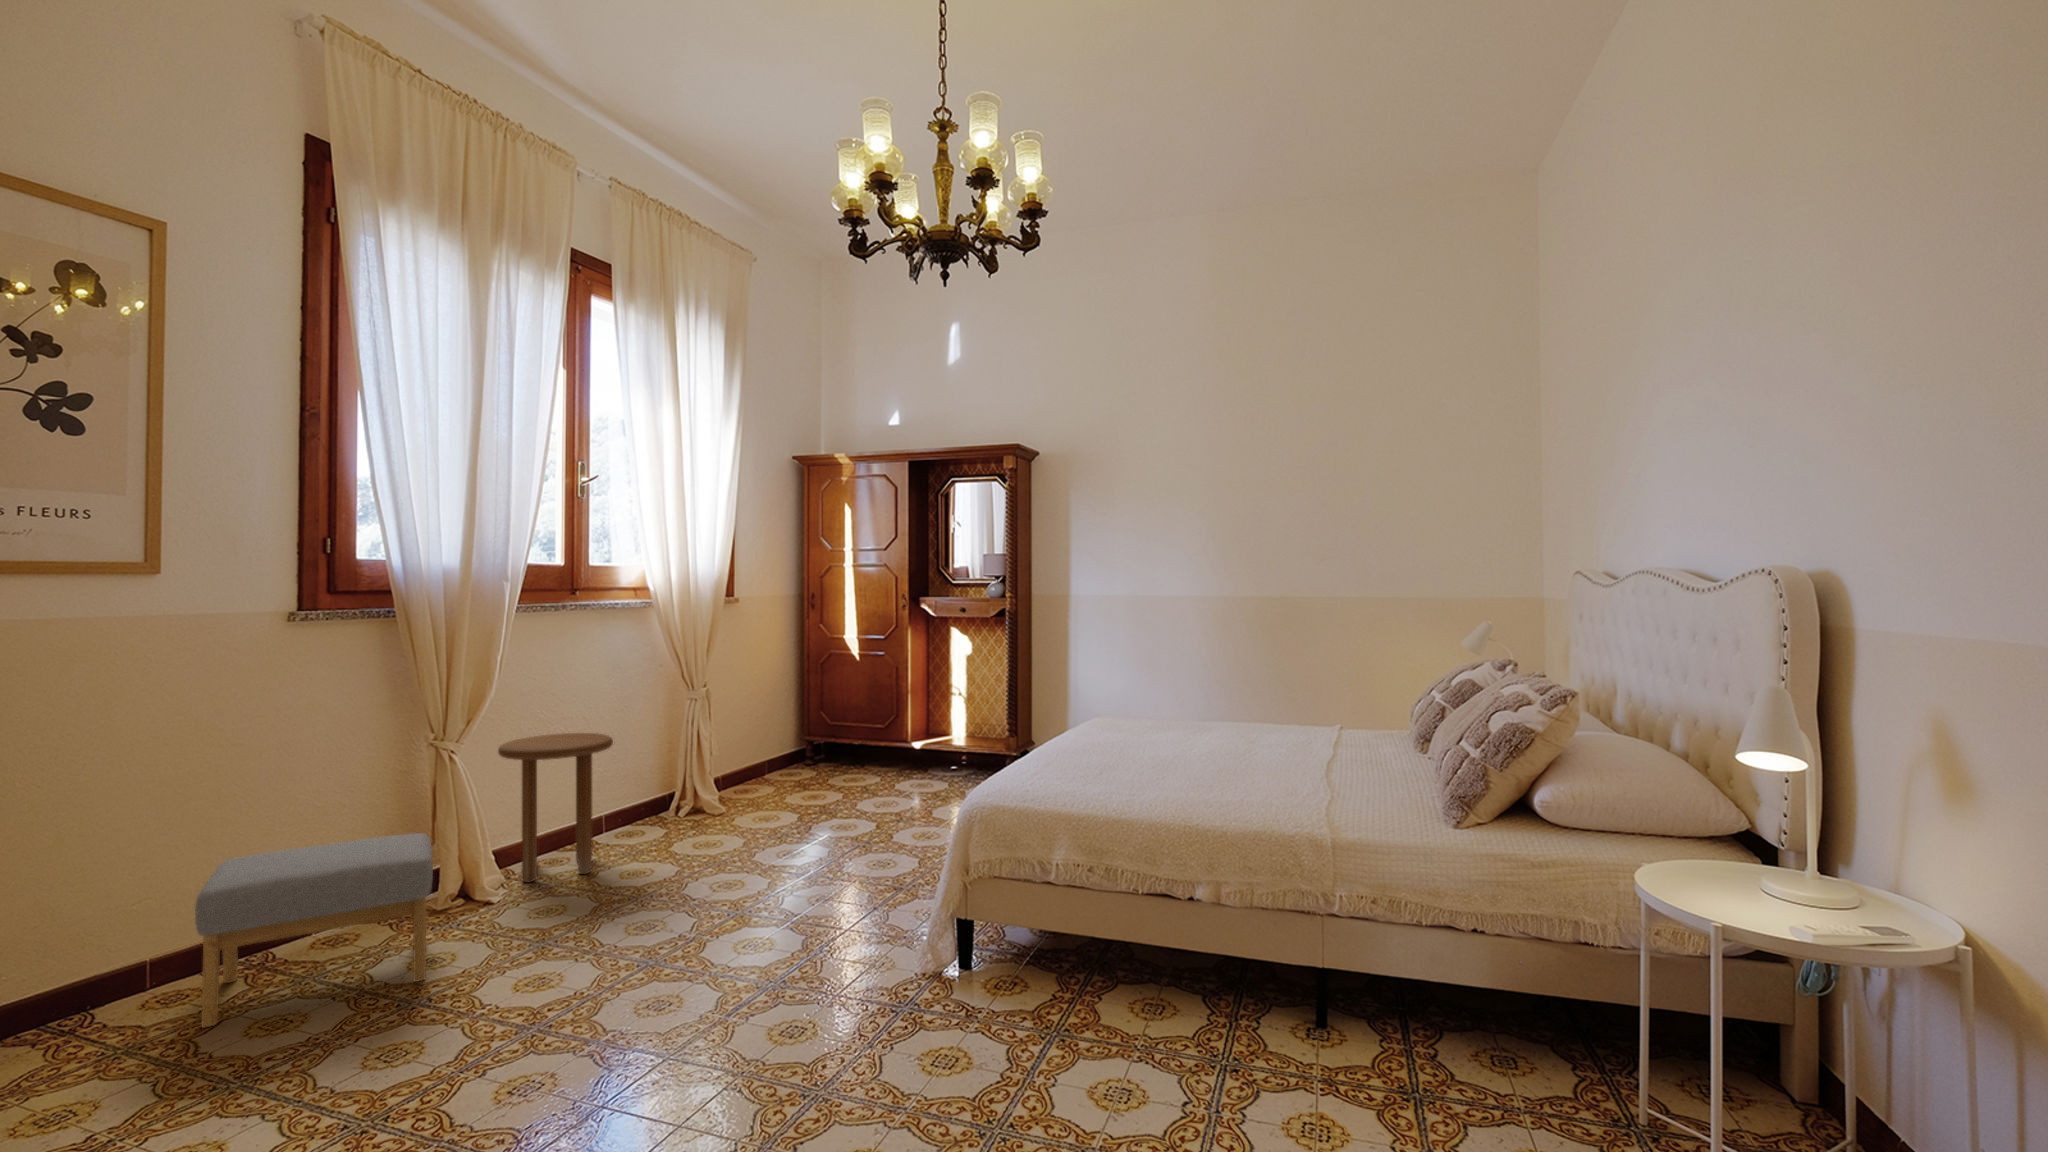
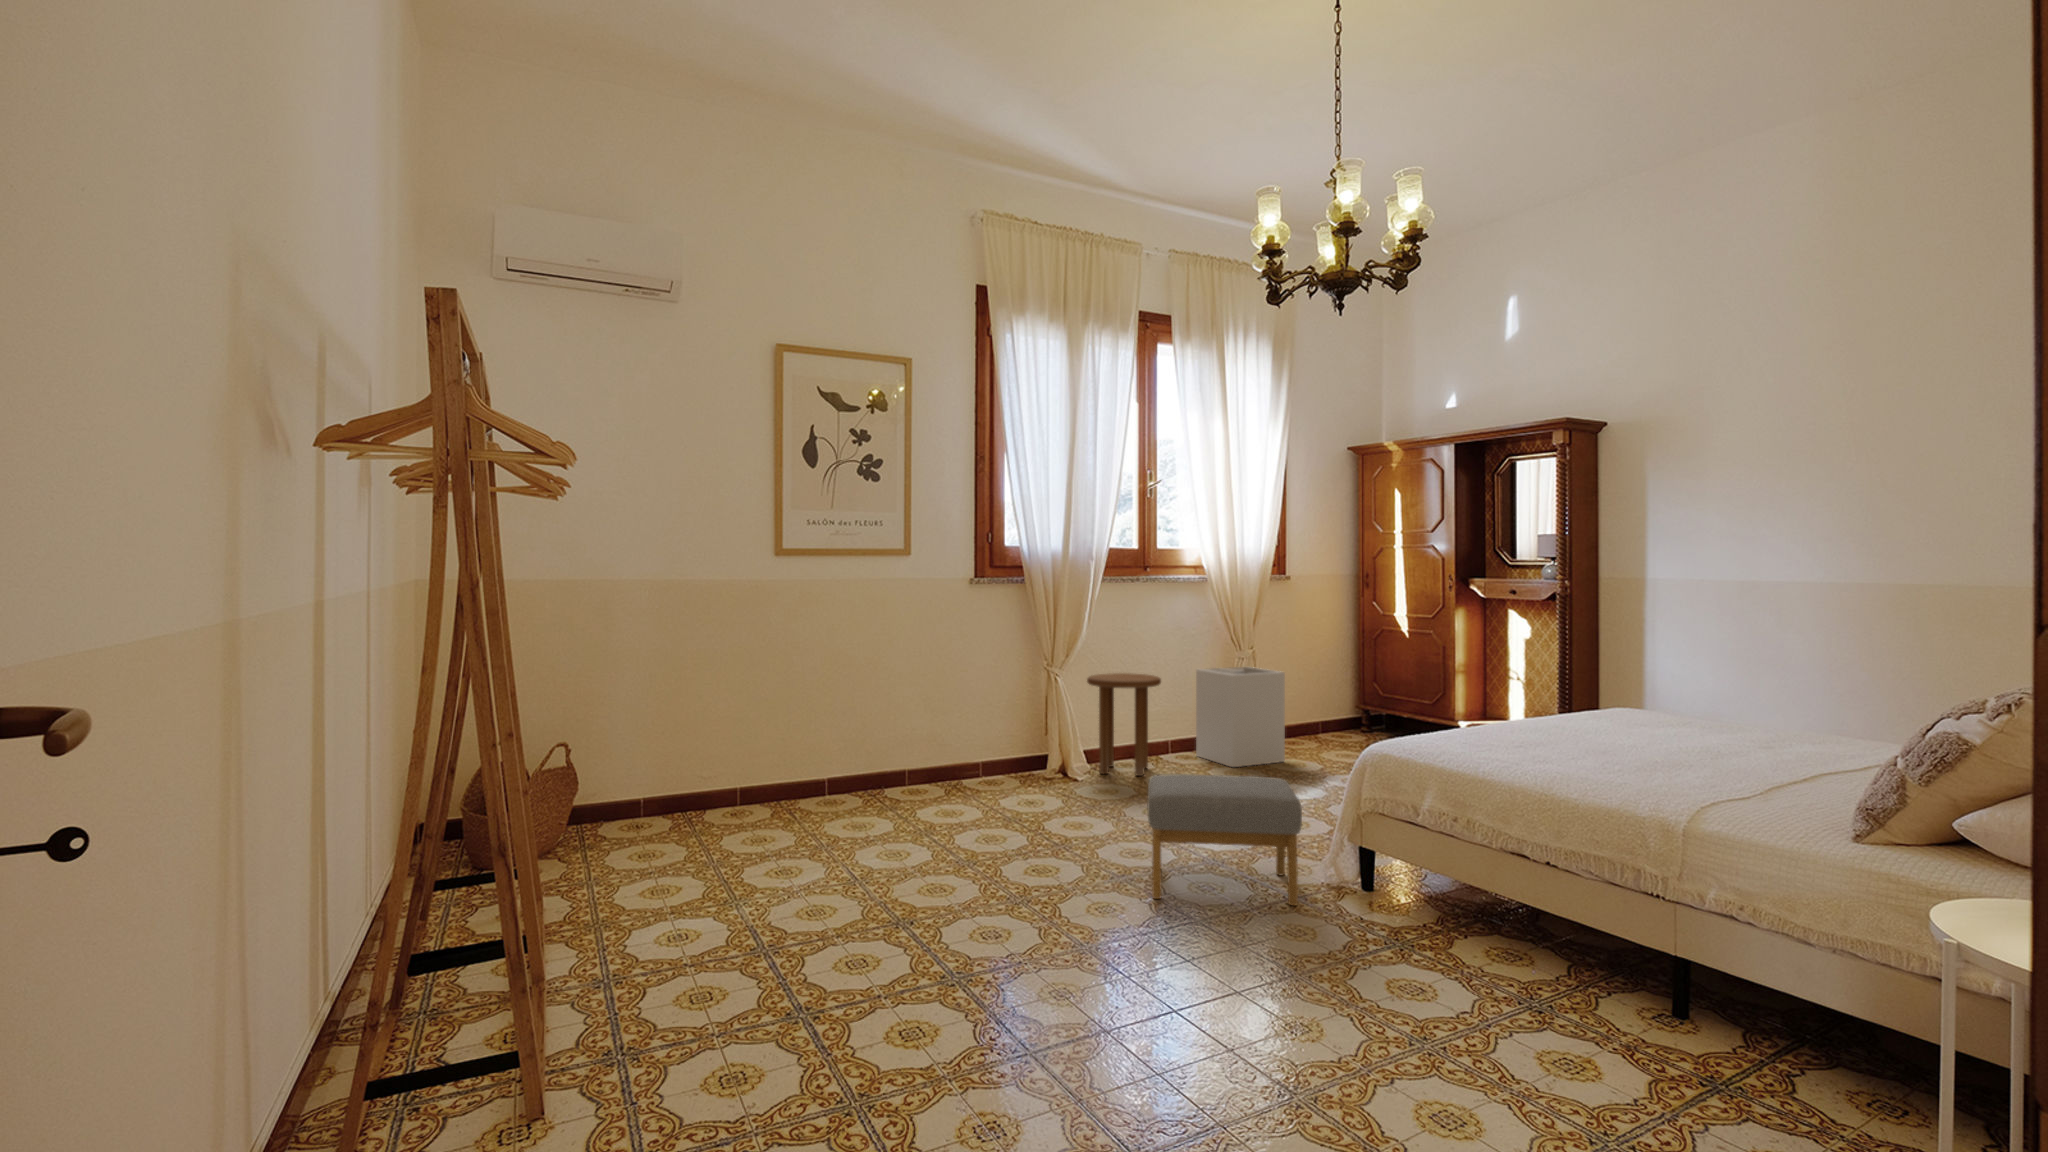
laundry hamper: none [643,707,755,835] -> present [1196,667,1285,767]
footstool: present [195,833,433,1027] -> present [1147,774,1302,905]

